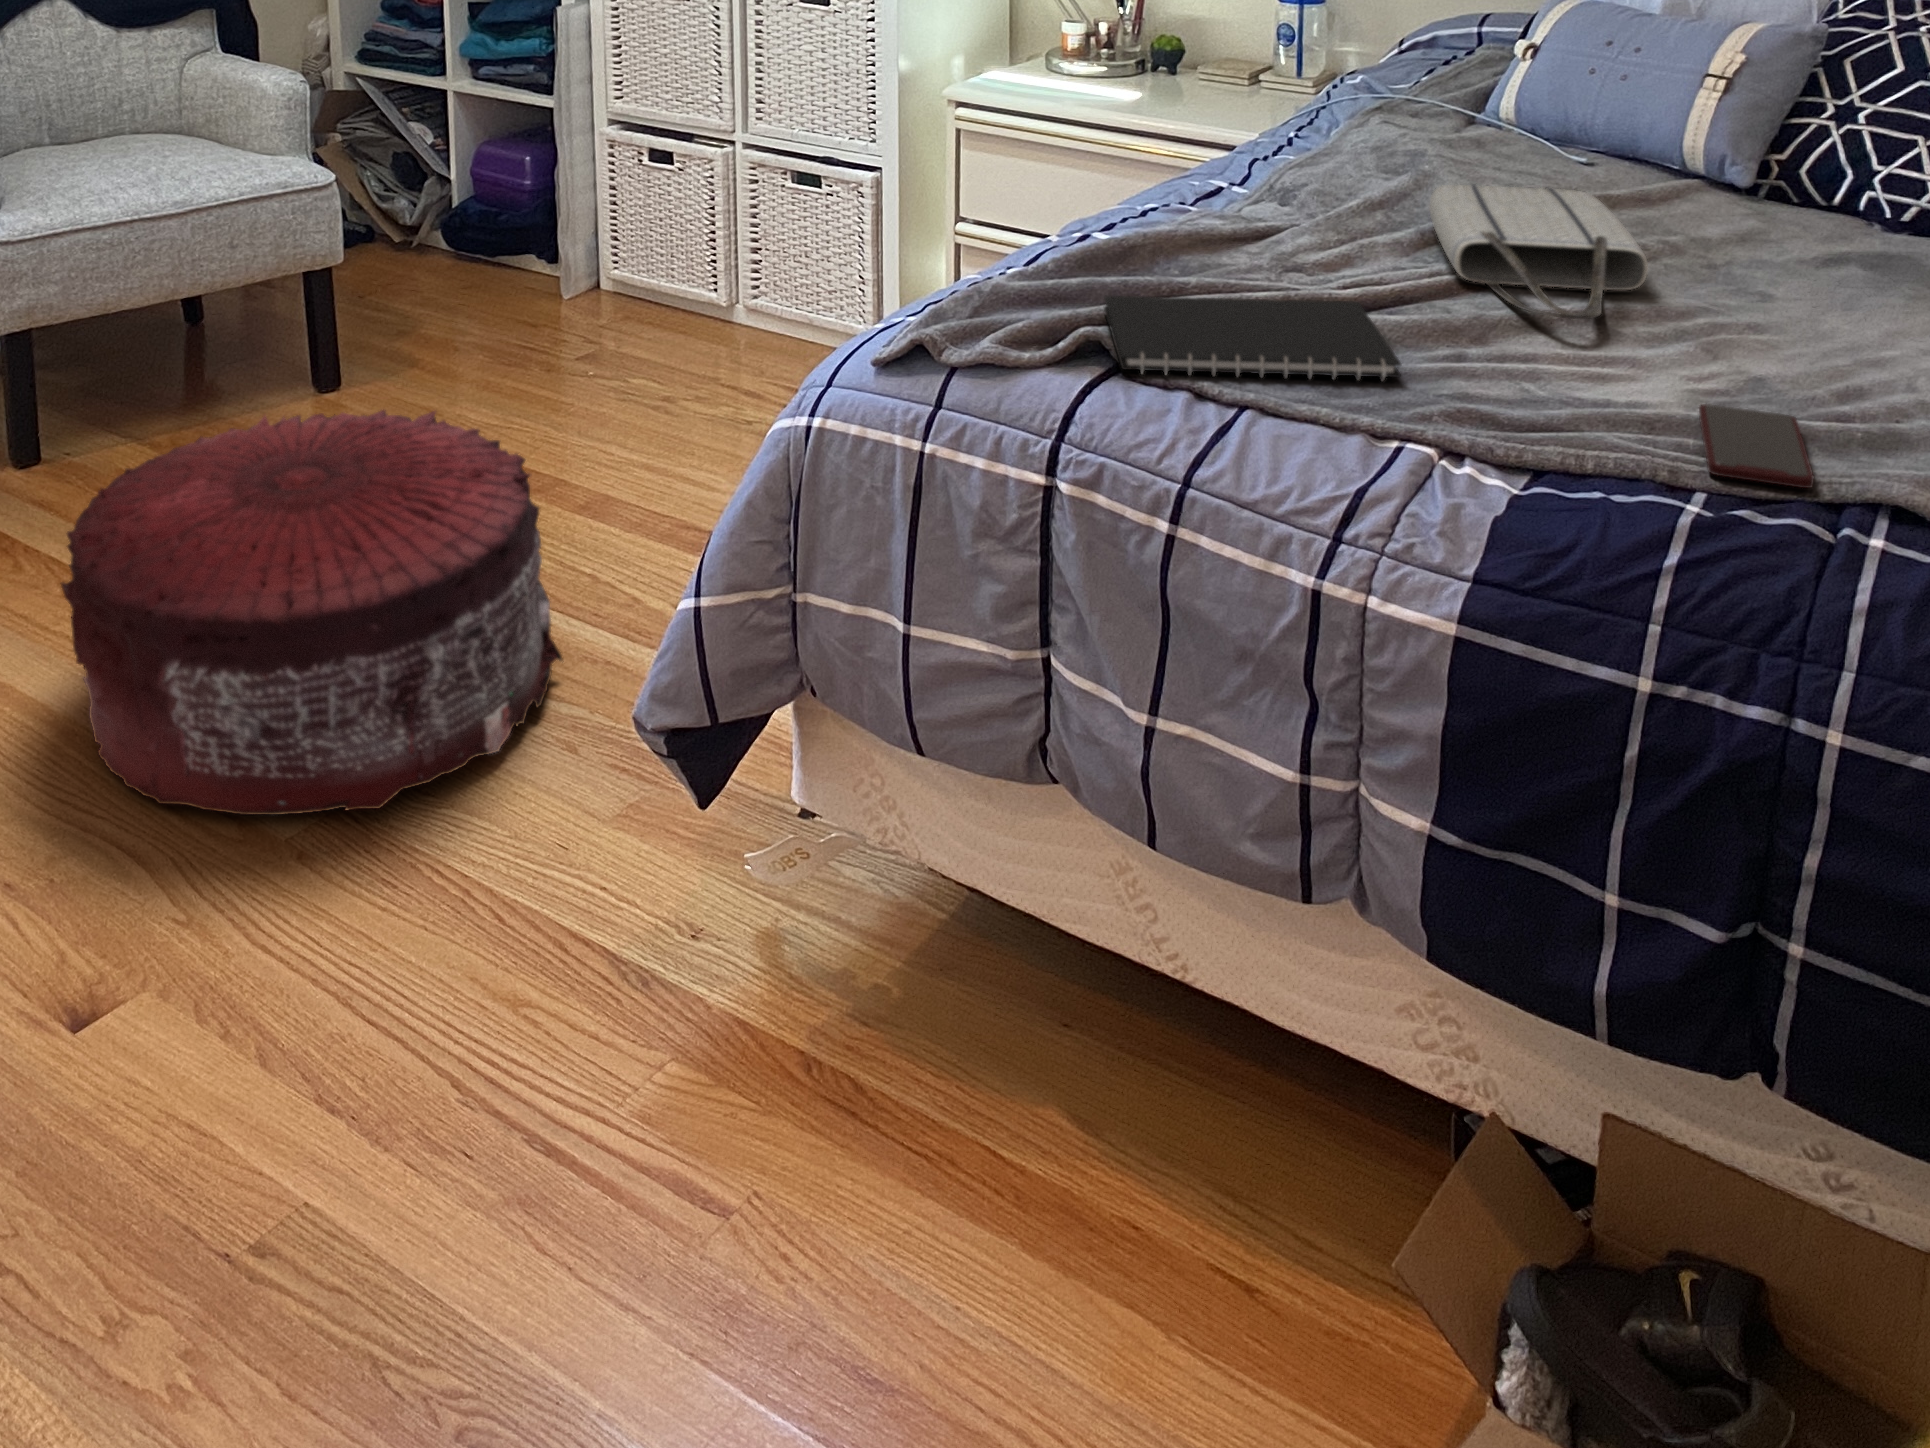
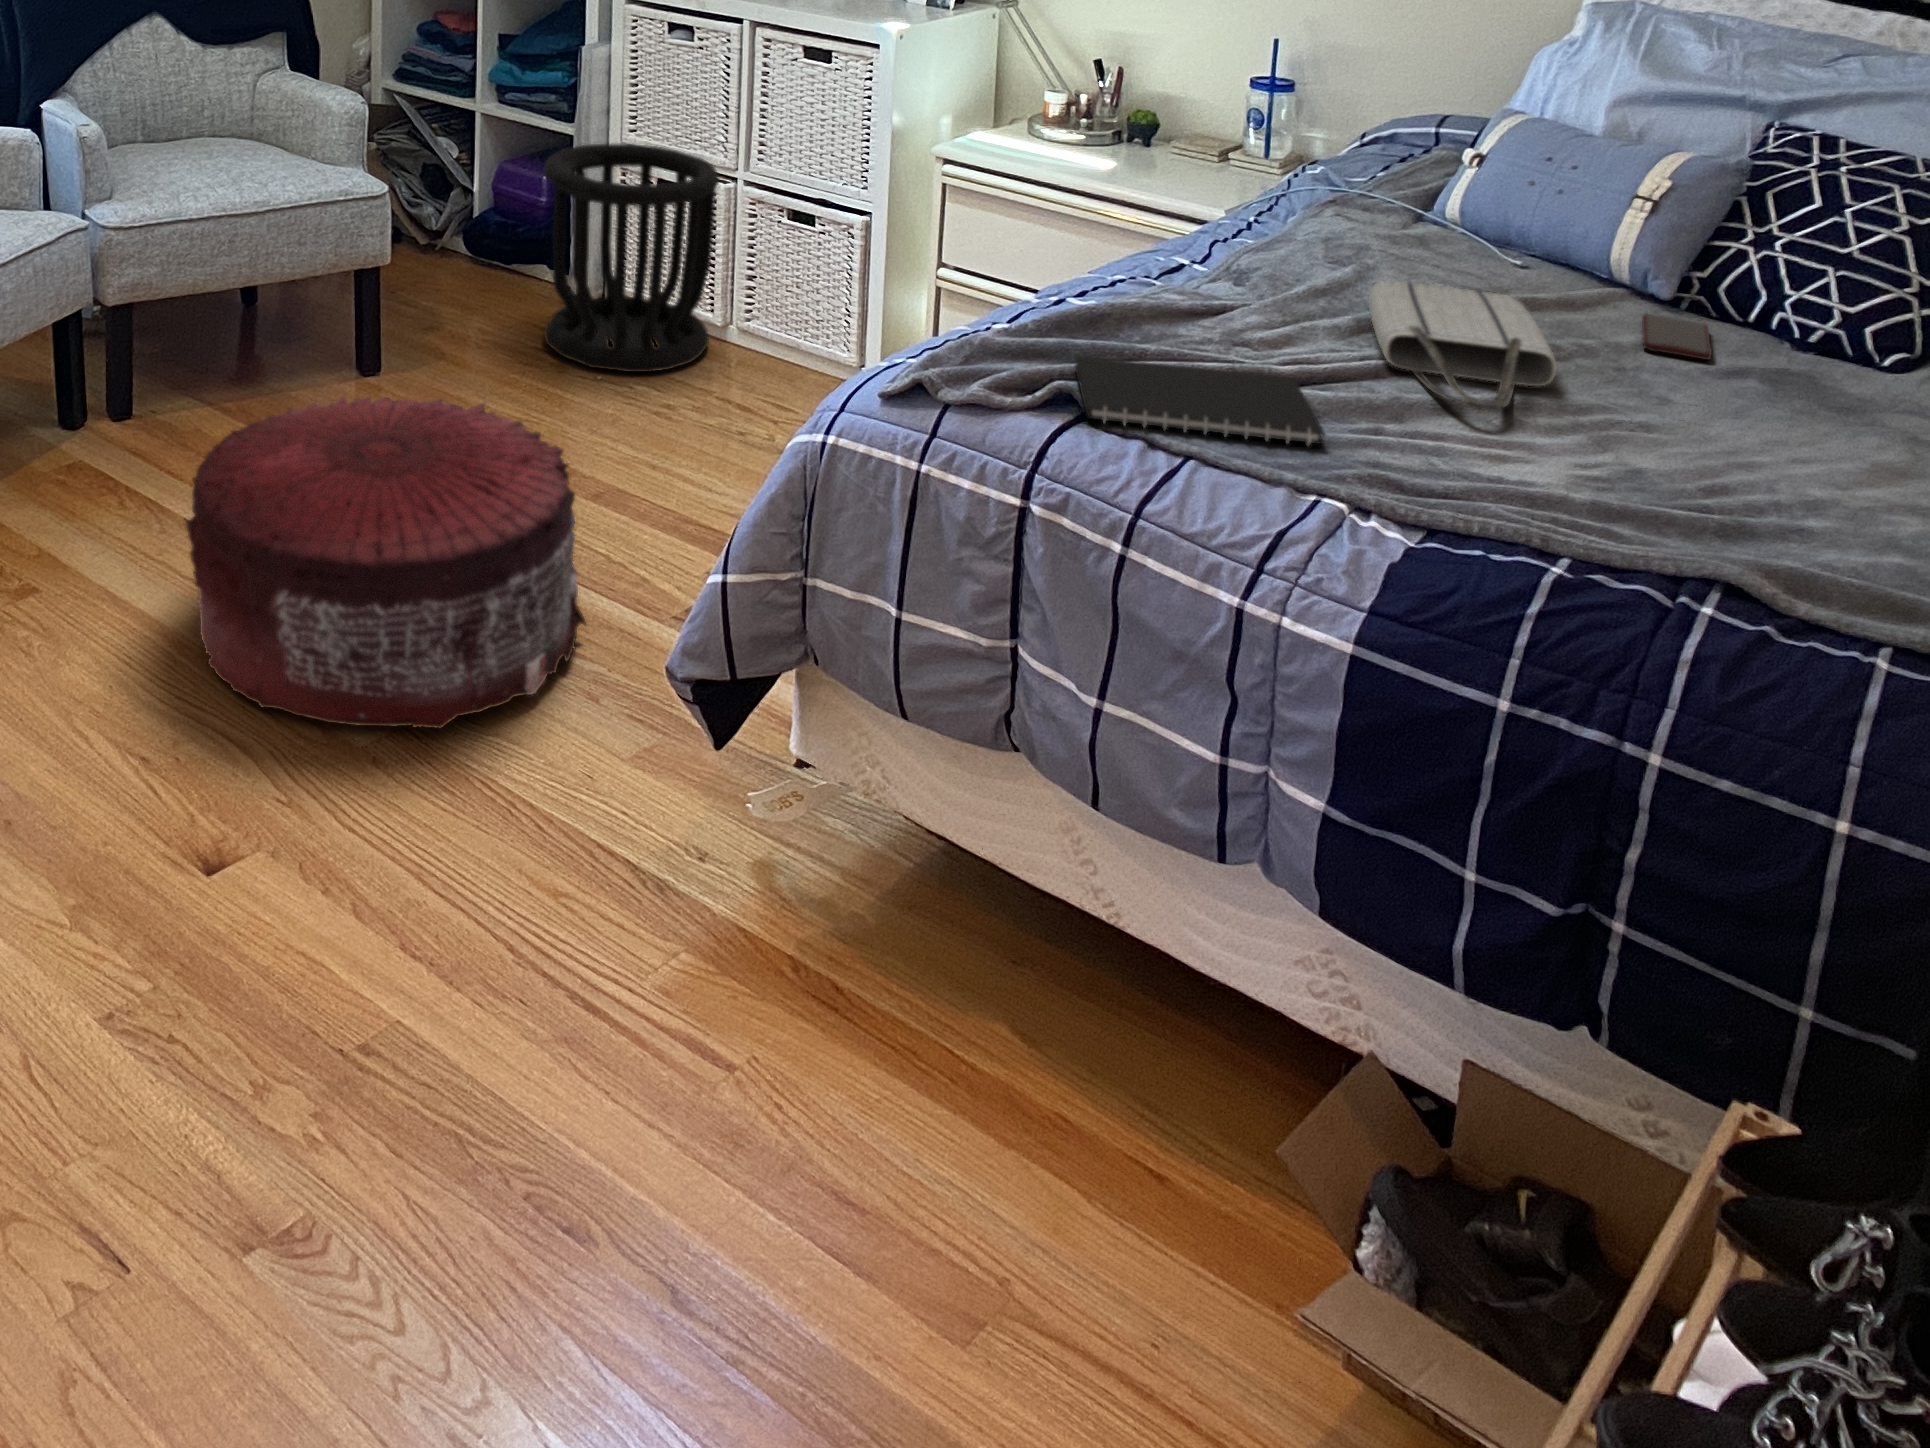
wastebasket: none [518,110,715,362] -> present [544,143,719,372]
smartphone: present [1699,404,1814,488] -> present [1642,314,1712,360]

